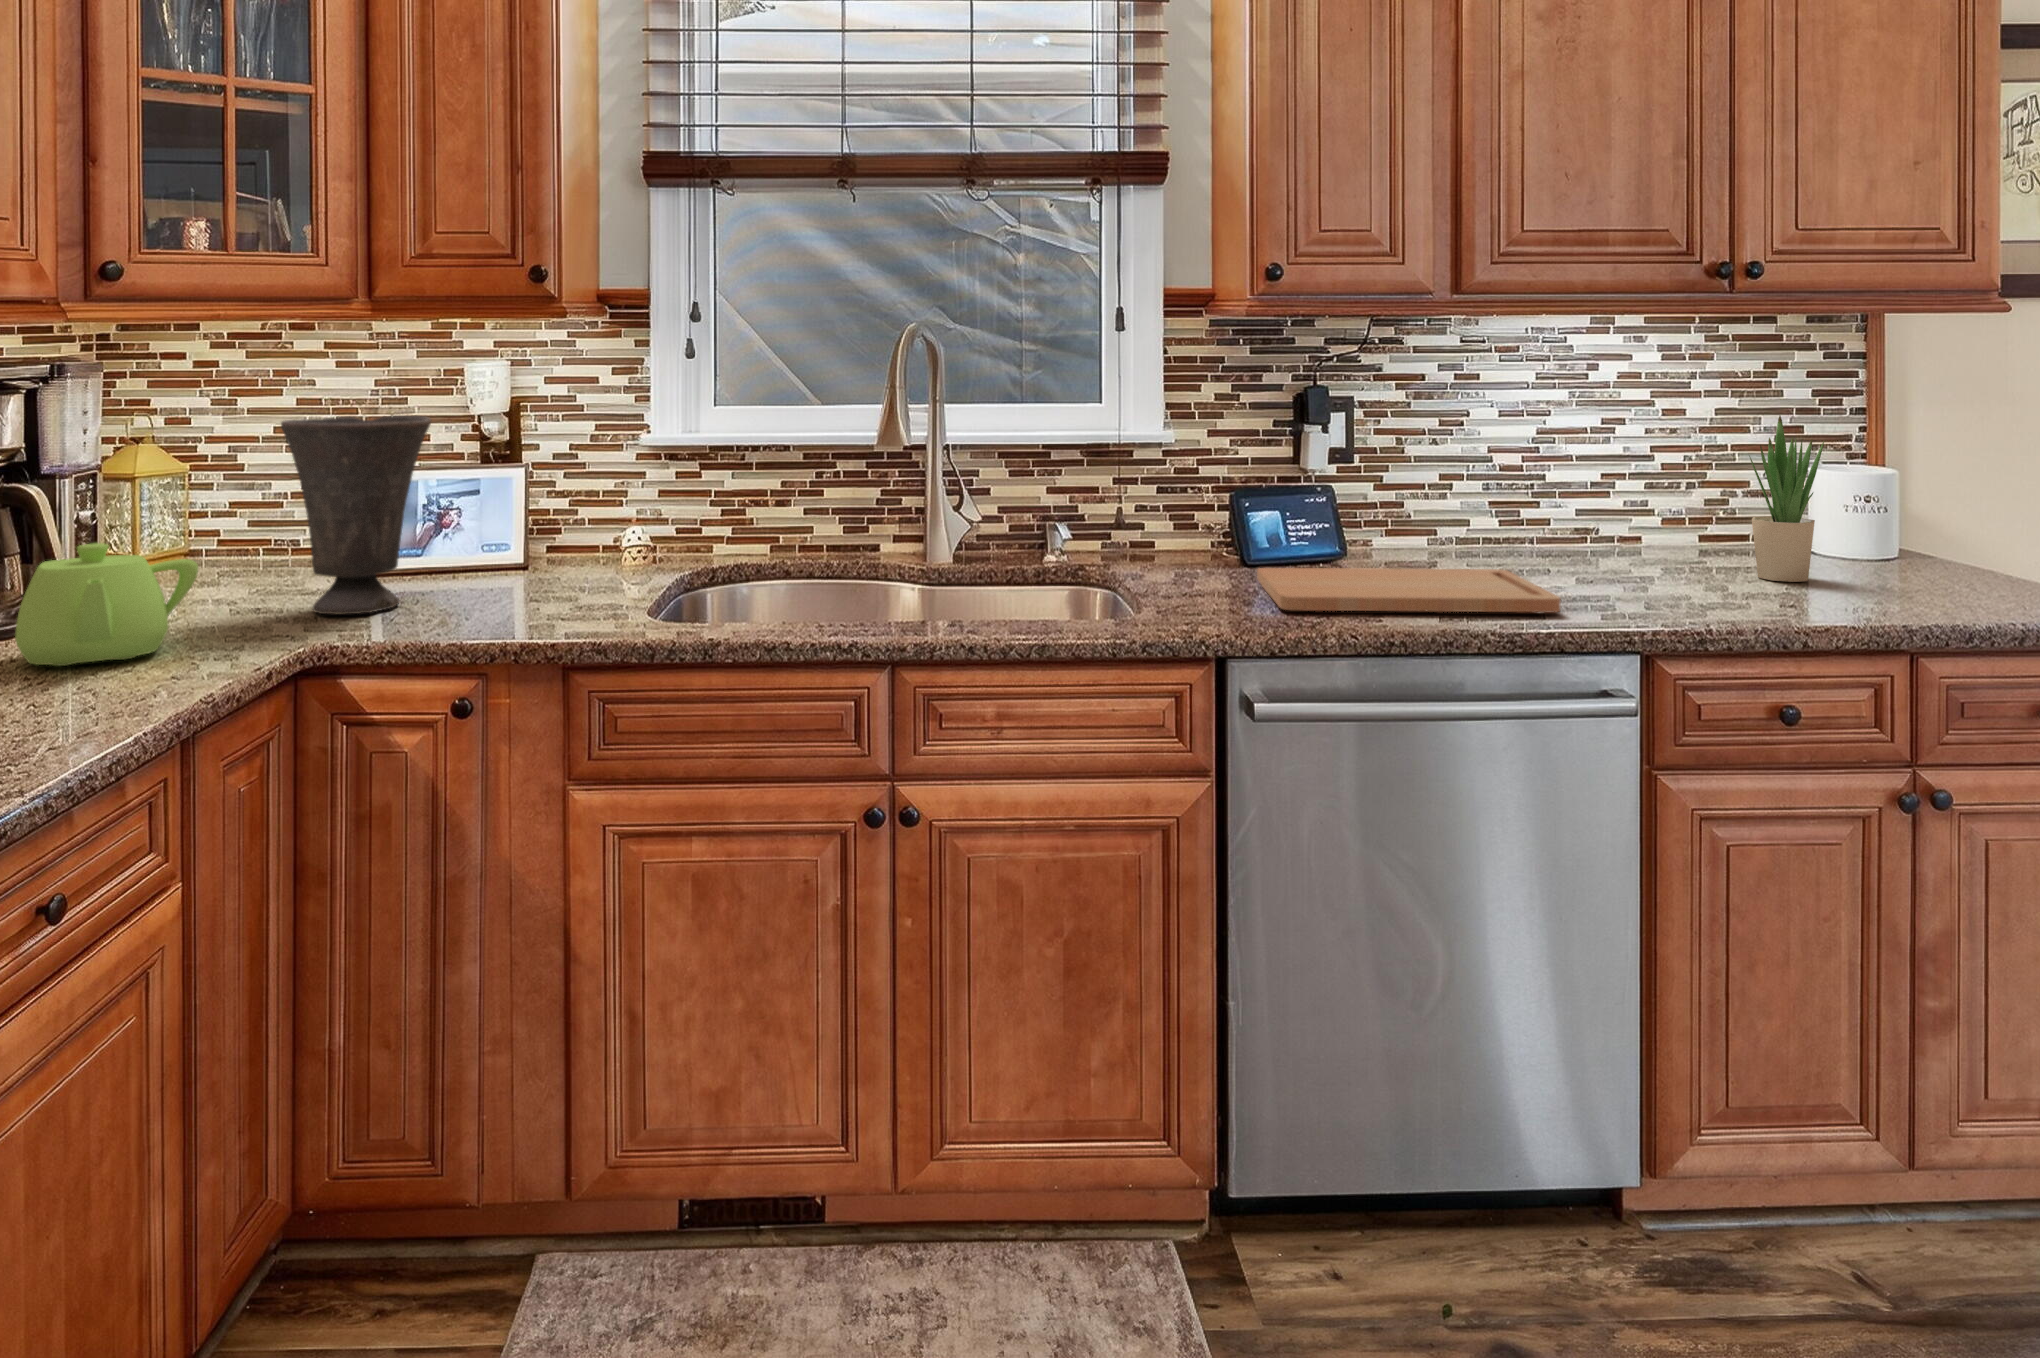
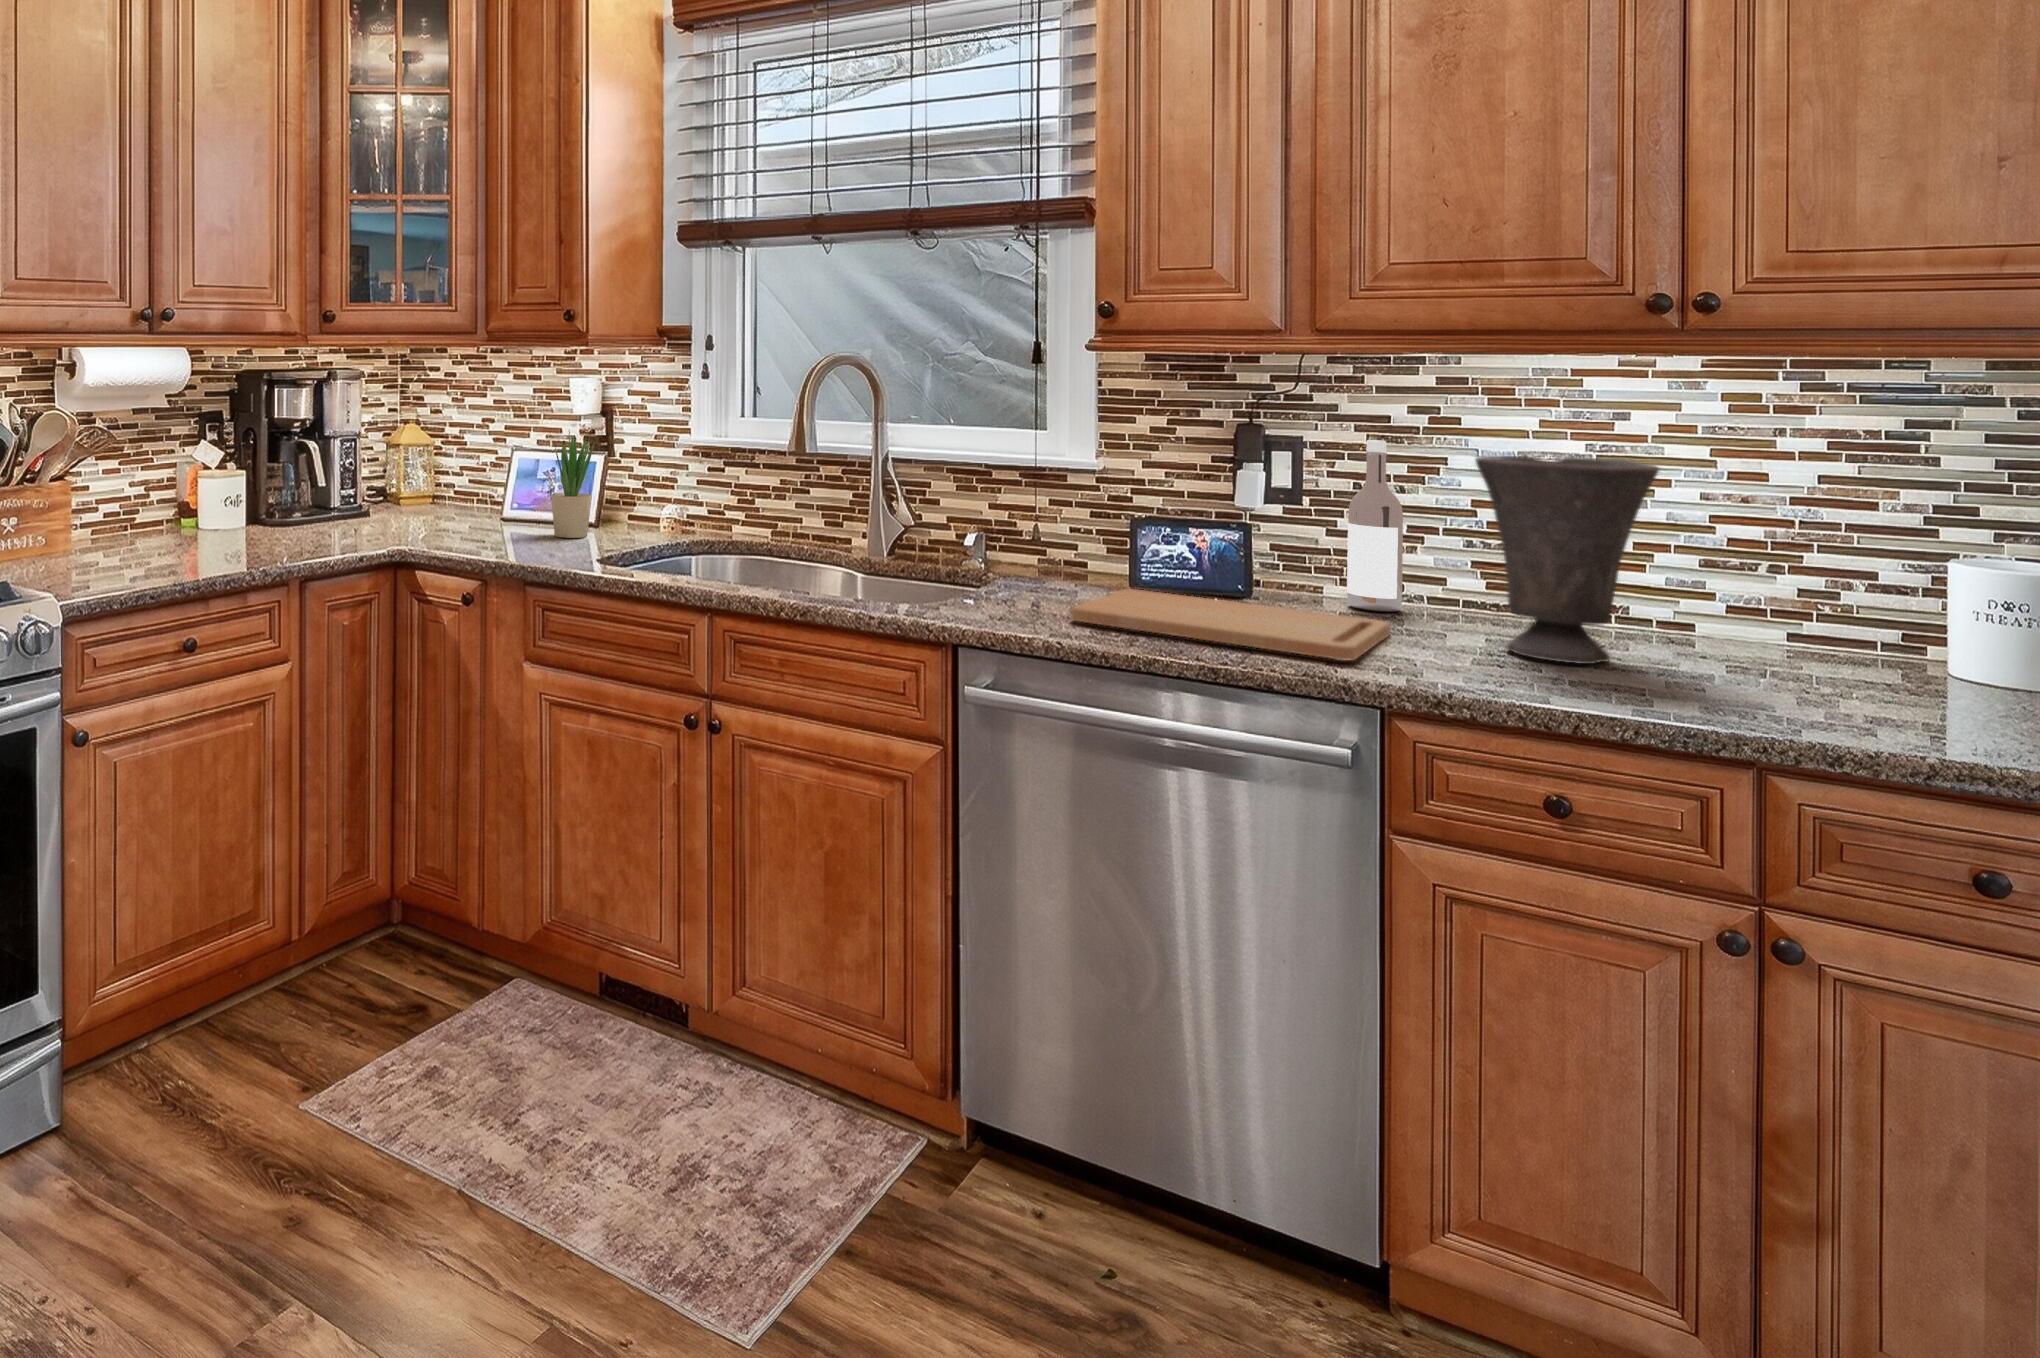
wine bottle: none [1417,396,1464,561] -> present [1347,440,1403,612]
vase: present [281,415,432,614] -> present [1475,456,1659,664]
potted plant: present [1749,416,1824,582] -> present [551,431,595,538]
teapot: present [15,543,198,666] -> none [264,476,358,544]

